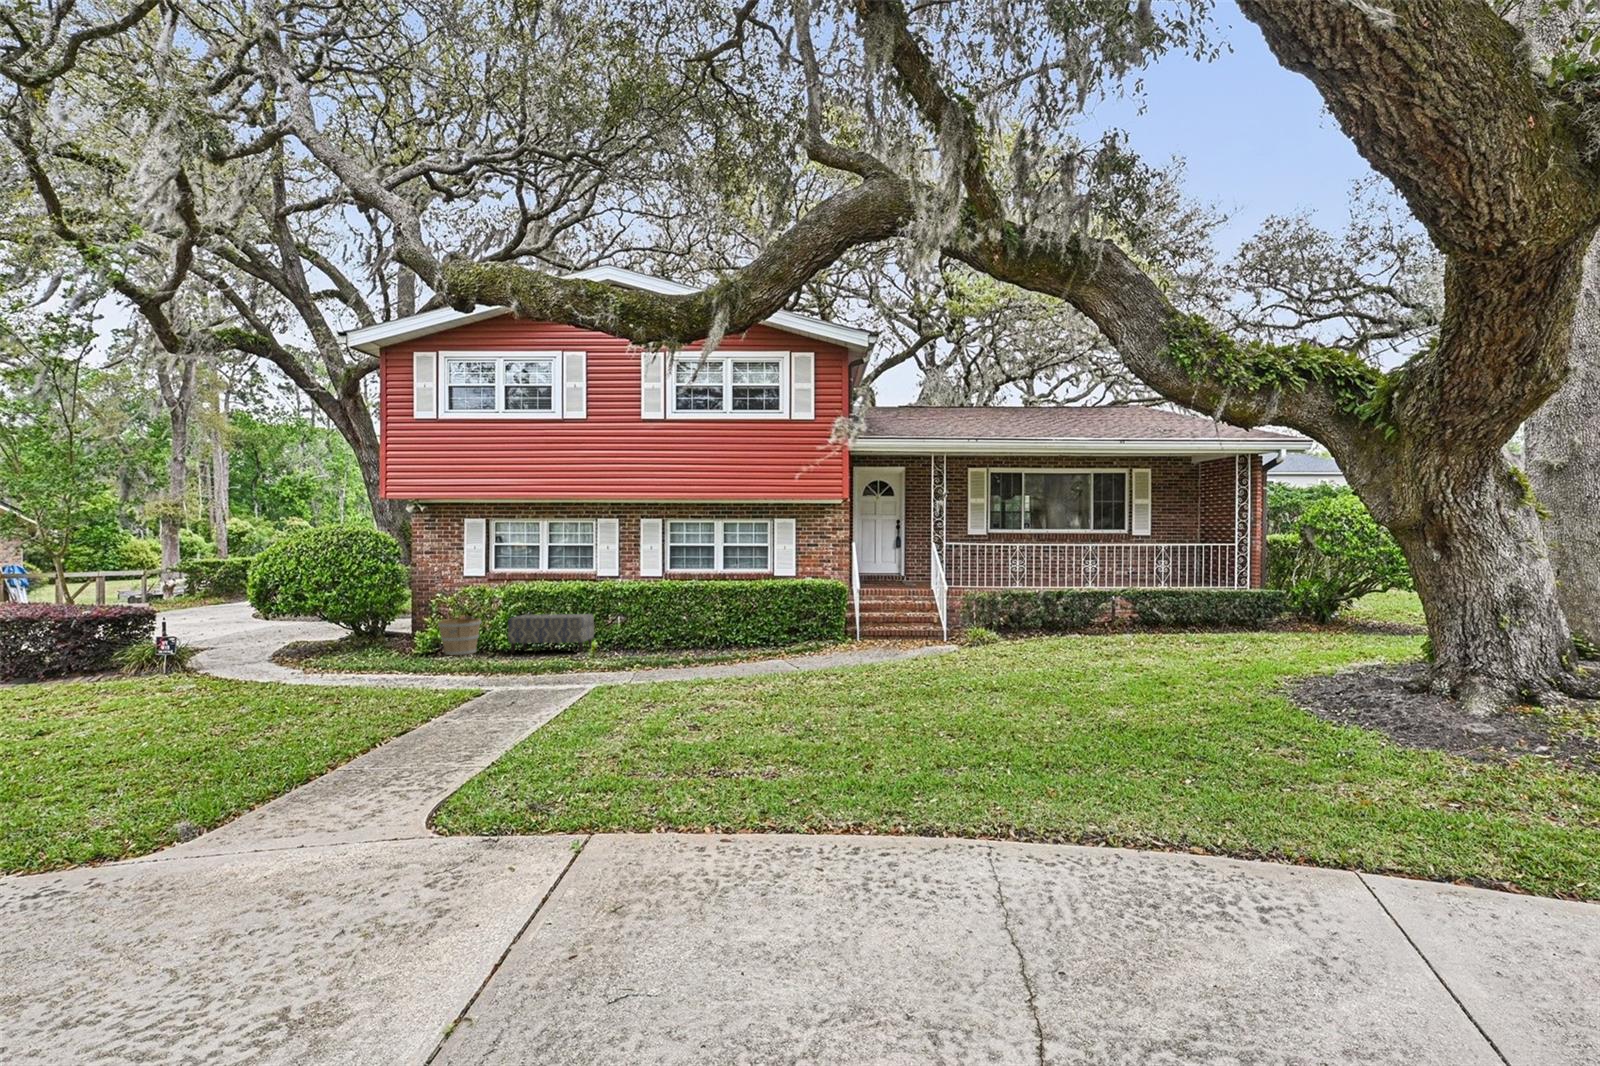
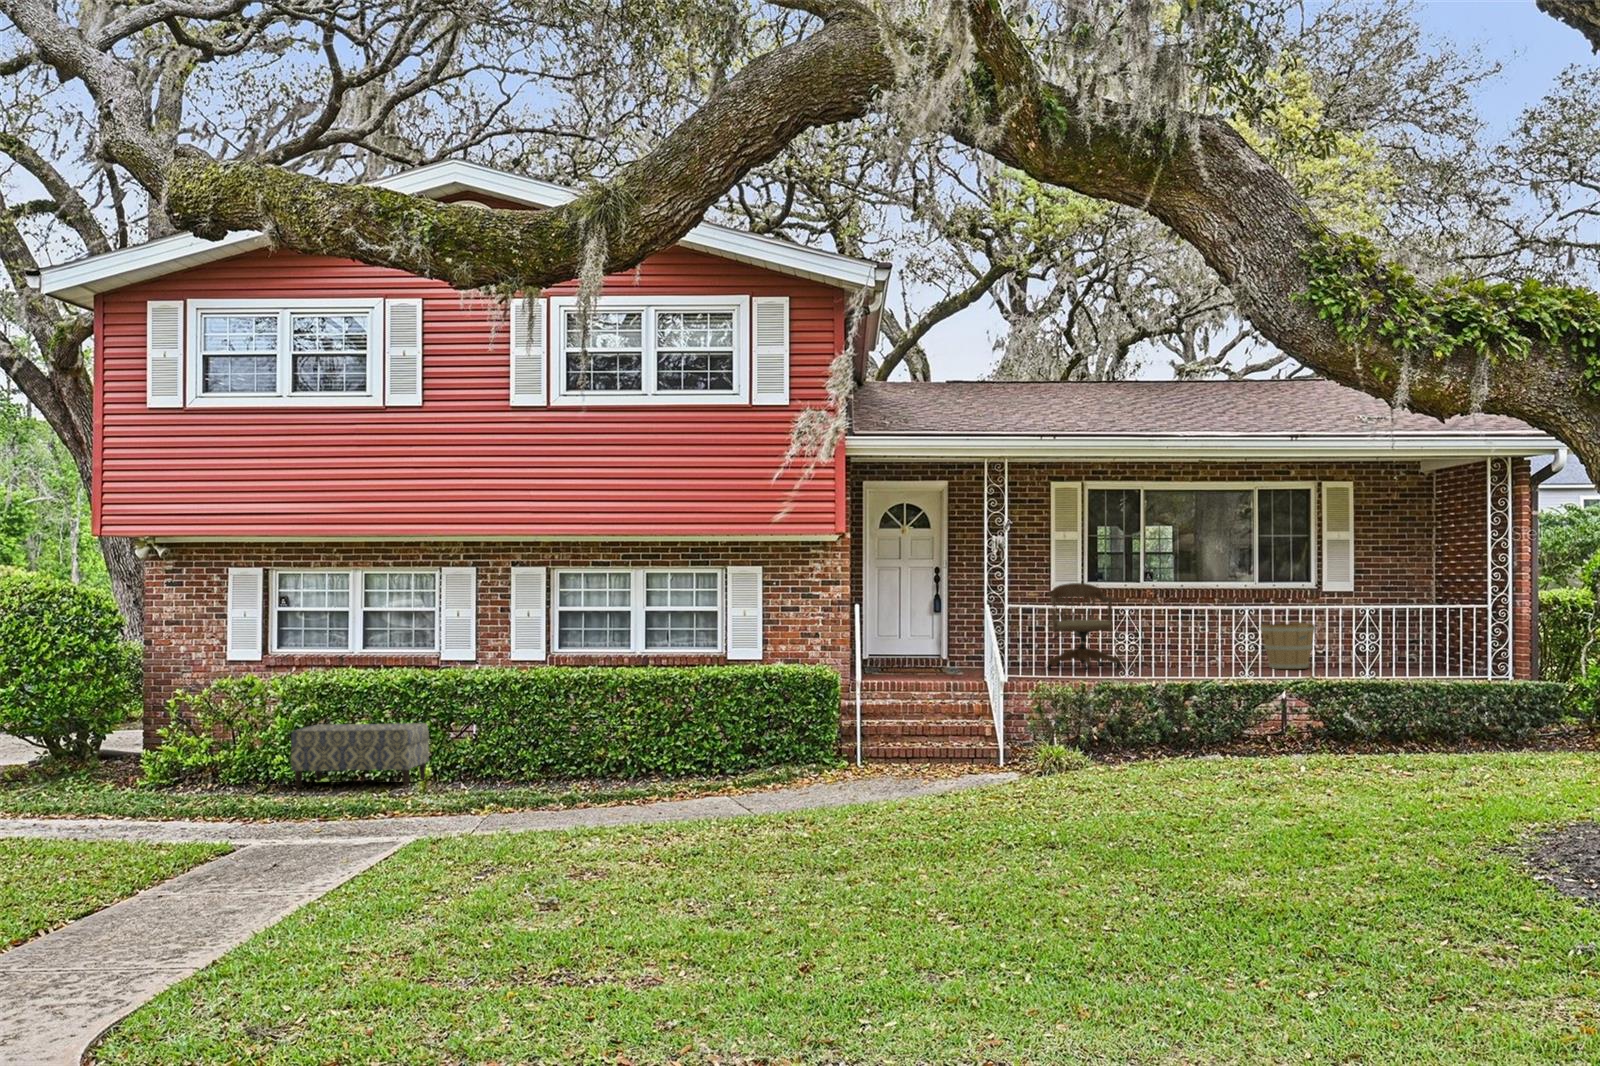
chair: none [968,531,1013,584] -> present [1047,583,1121,671]
wooden bucket: present [438,618,481,656] -> present [1260,622,1315,669]

